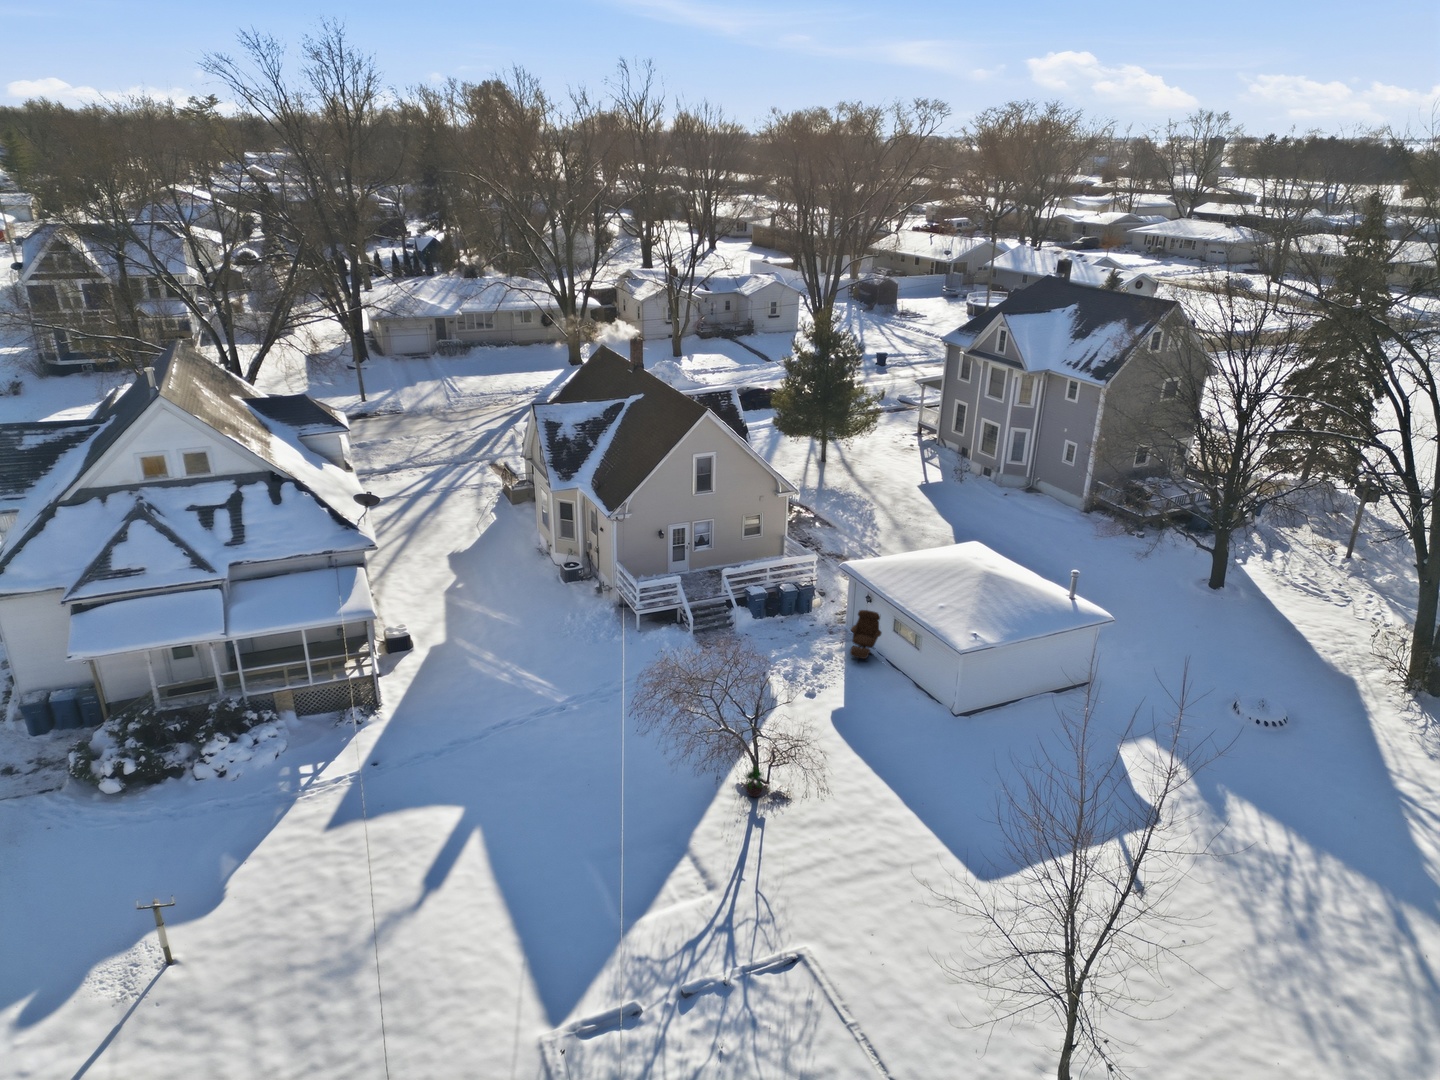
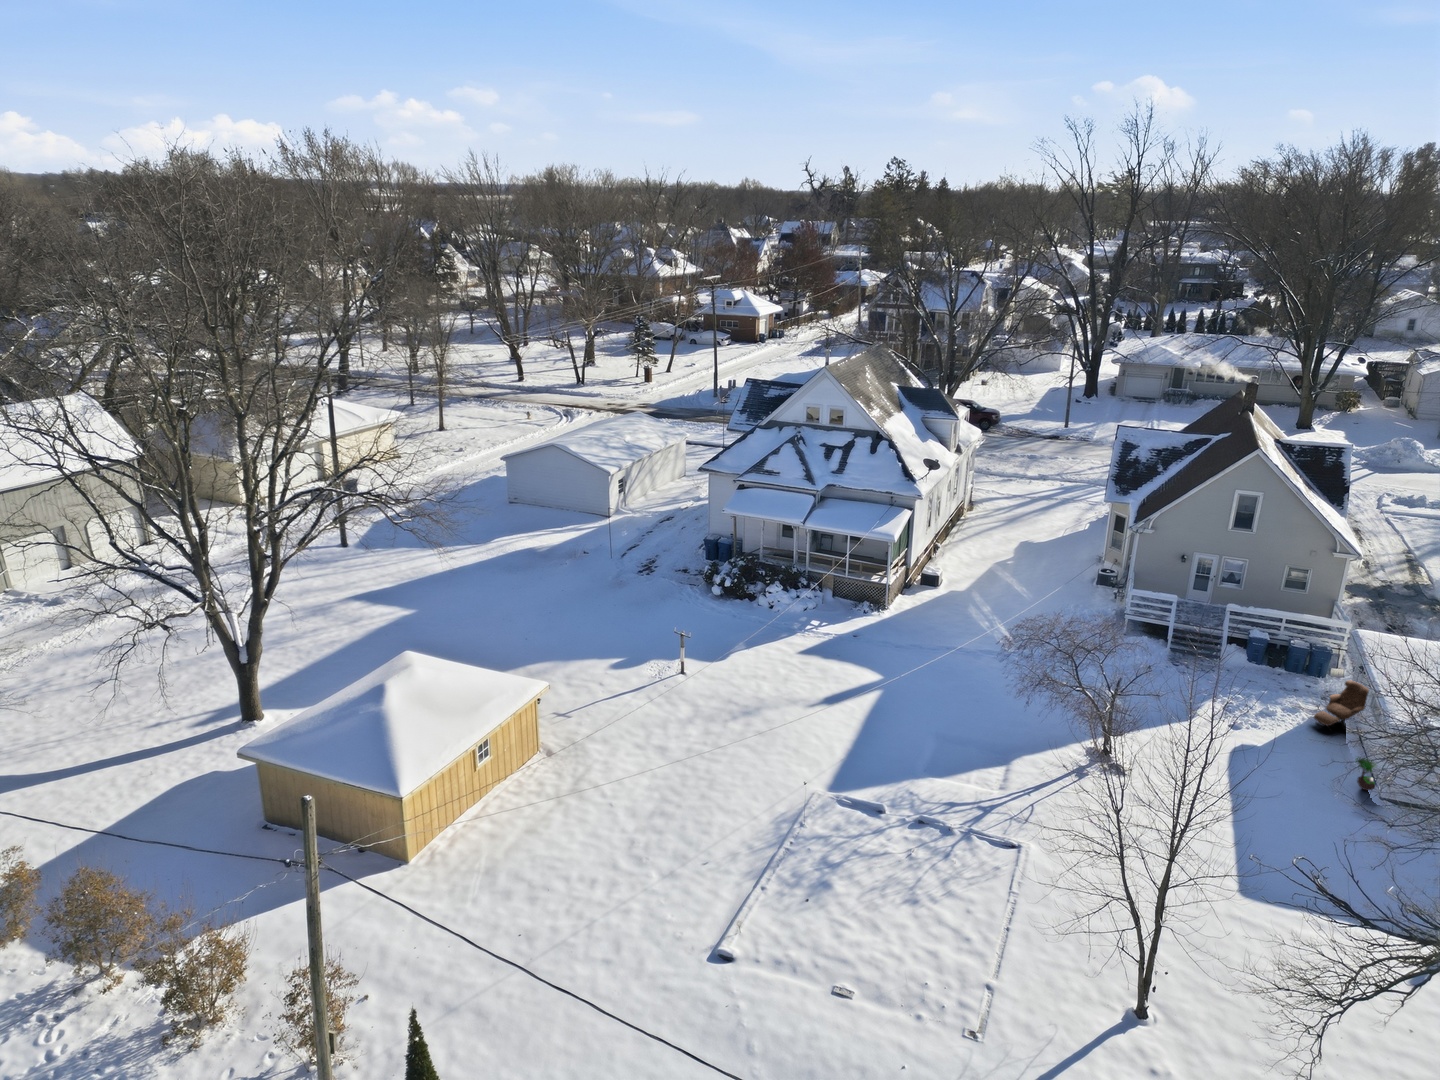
potted tree: present [744,767,763,797] -> present [1356,757,1375,790]

